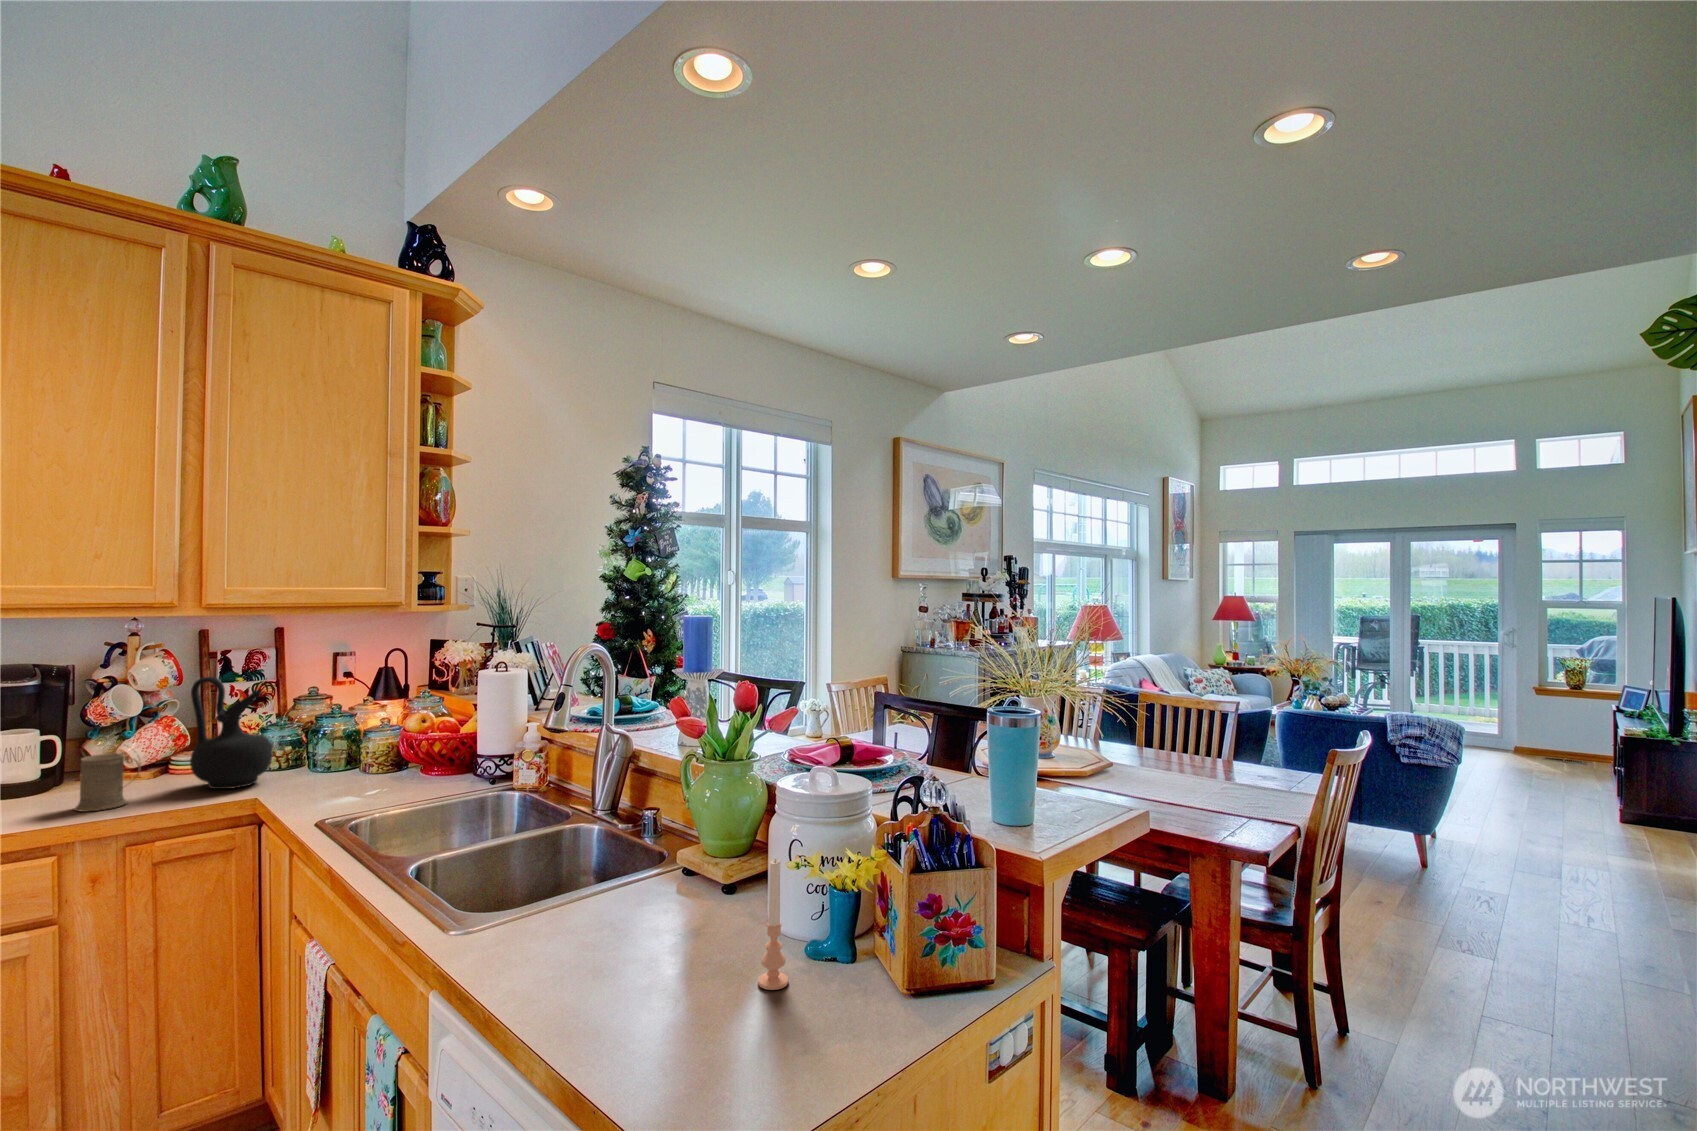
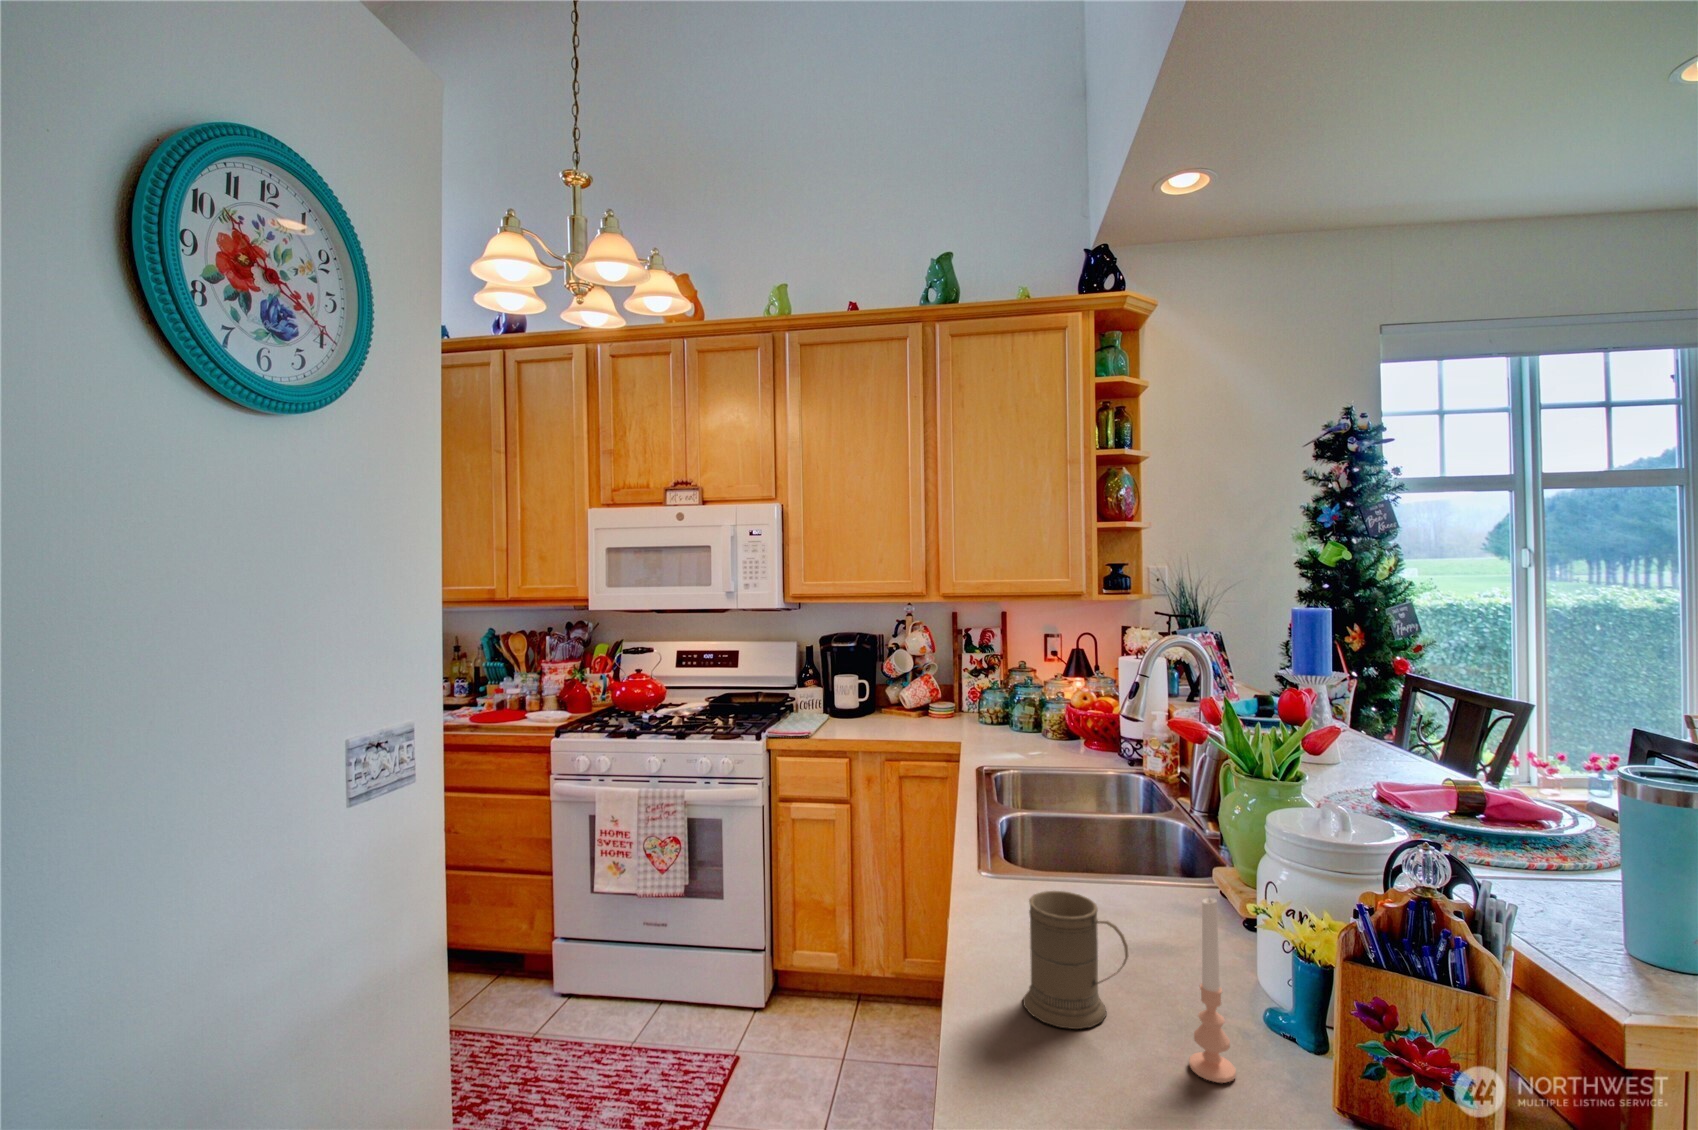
ceramic jug: present [190,677,273,789] -> none [929,645,980,733]
mug: present [75,753,140,812] -> present [1023,891,1128,1029]

